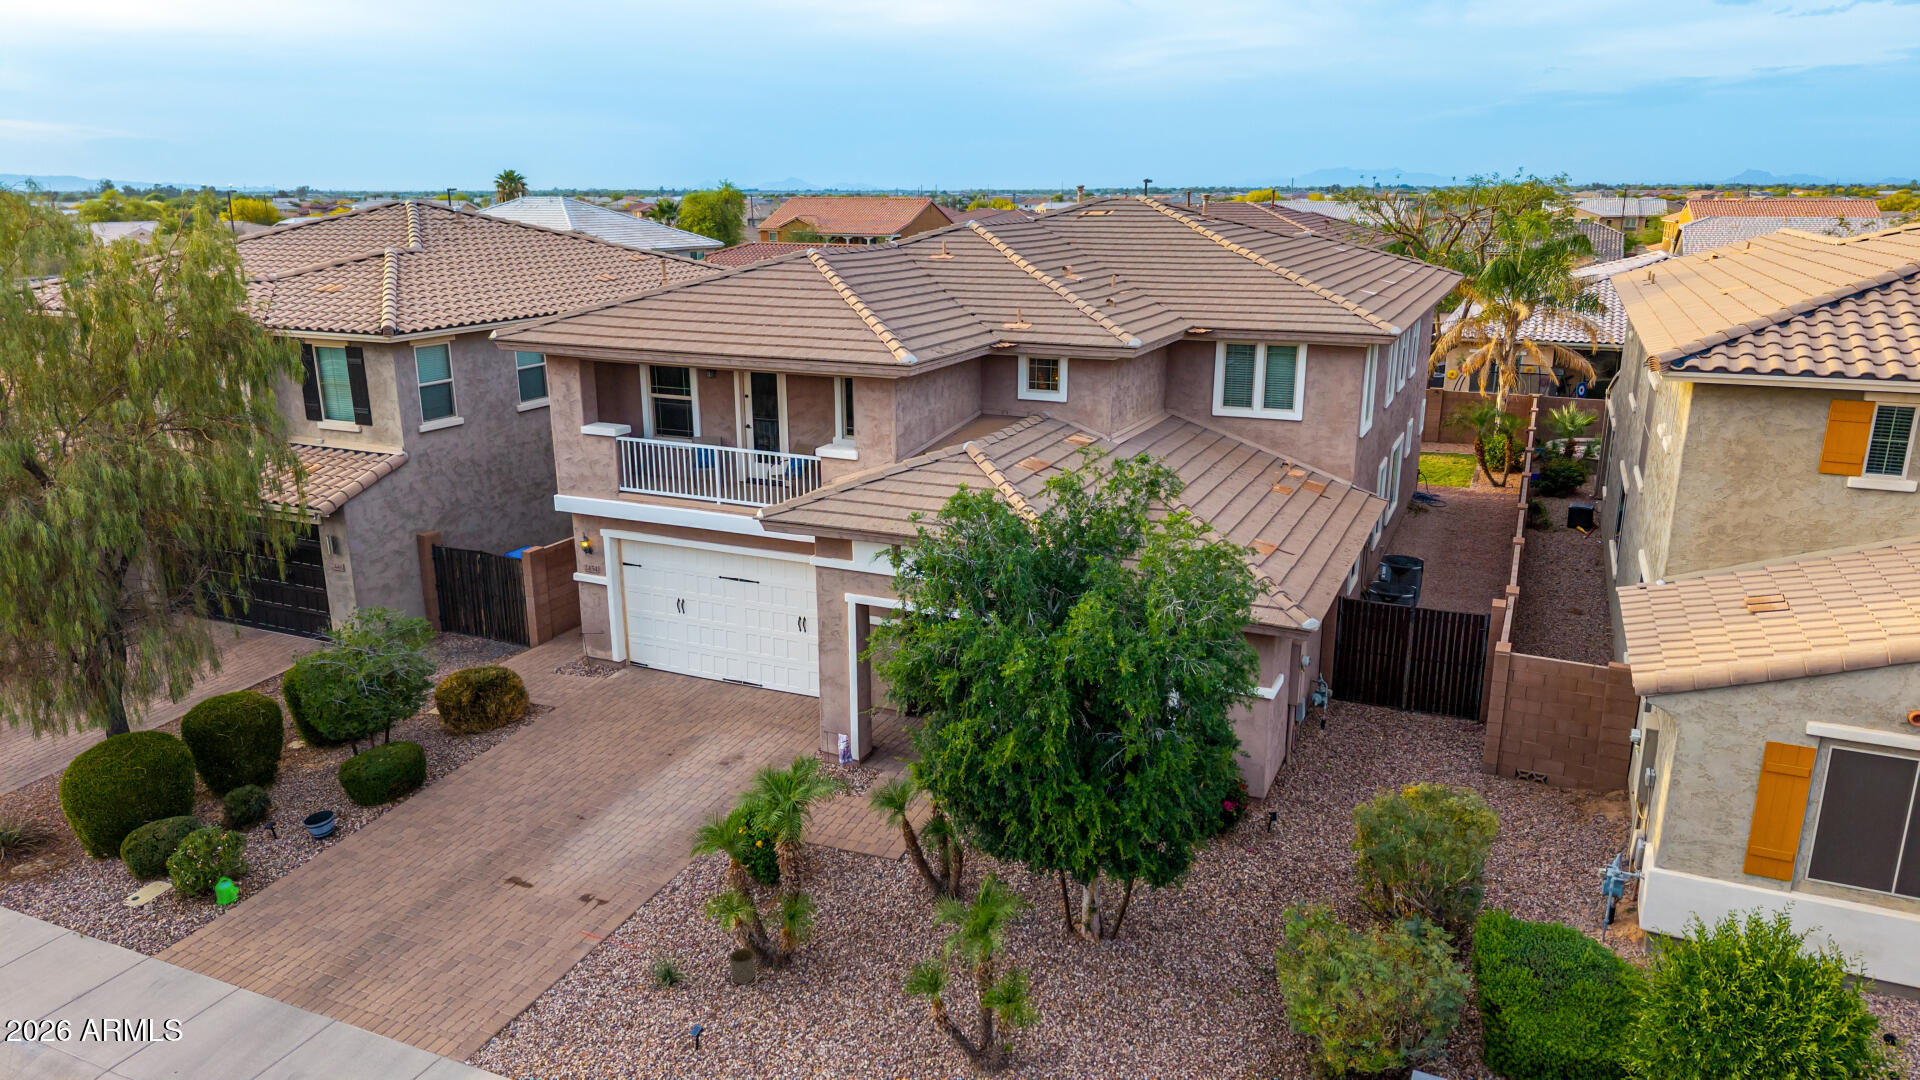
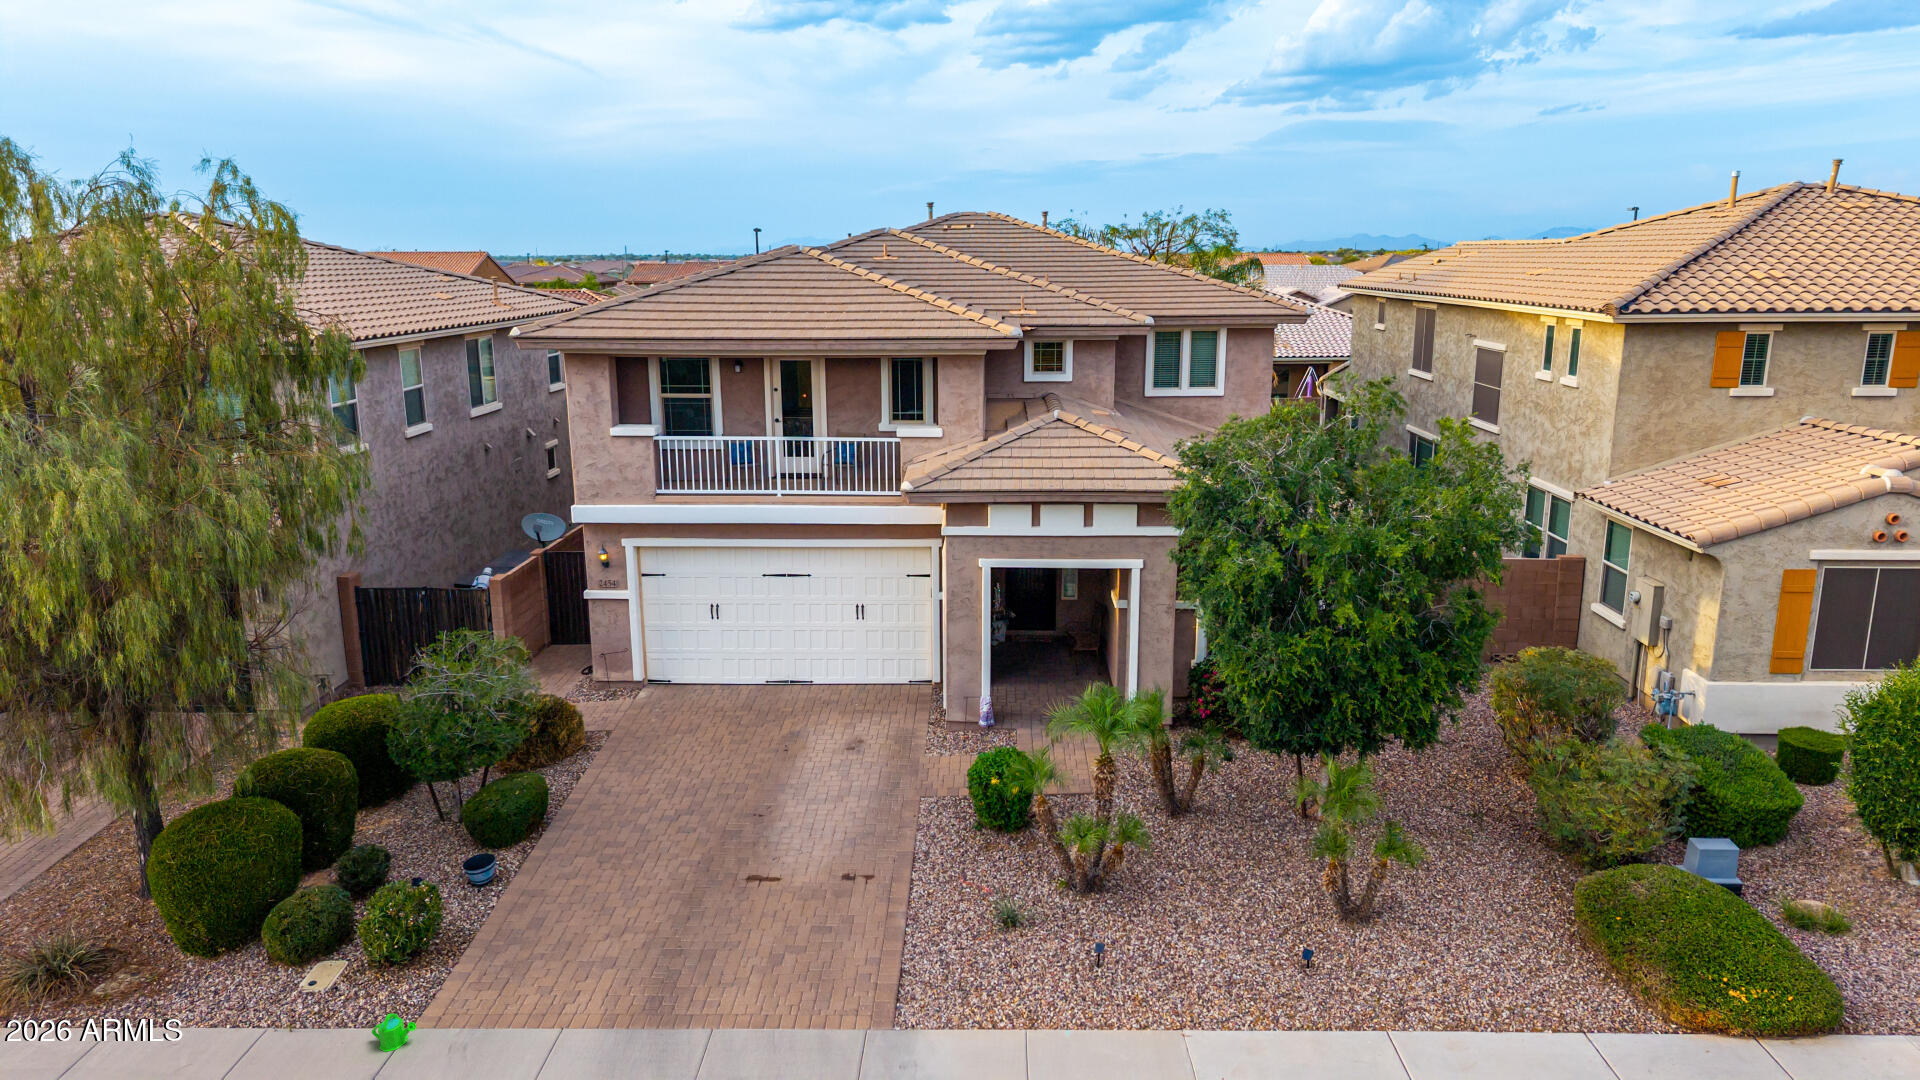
planter: present [729,948,755,984] -> none [1114,929,1141,969]

